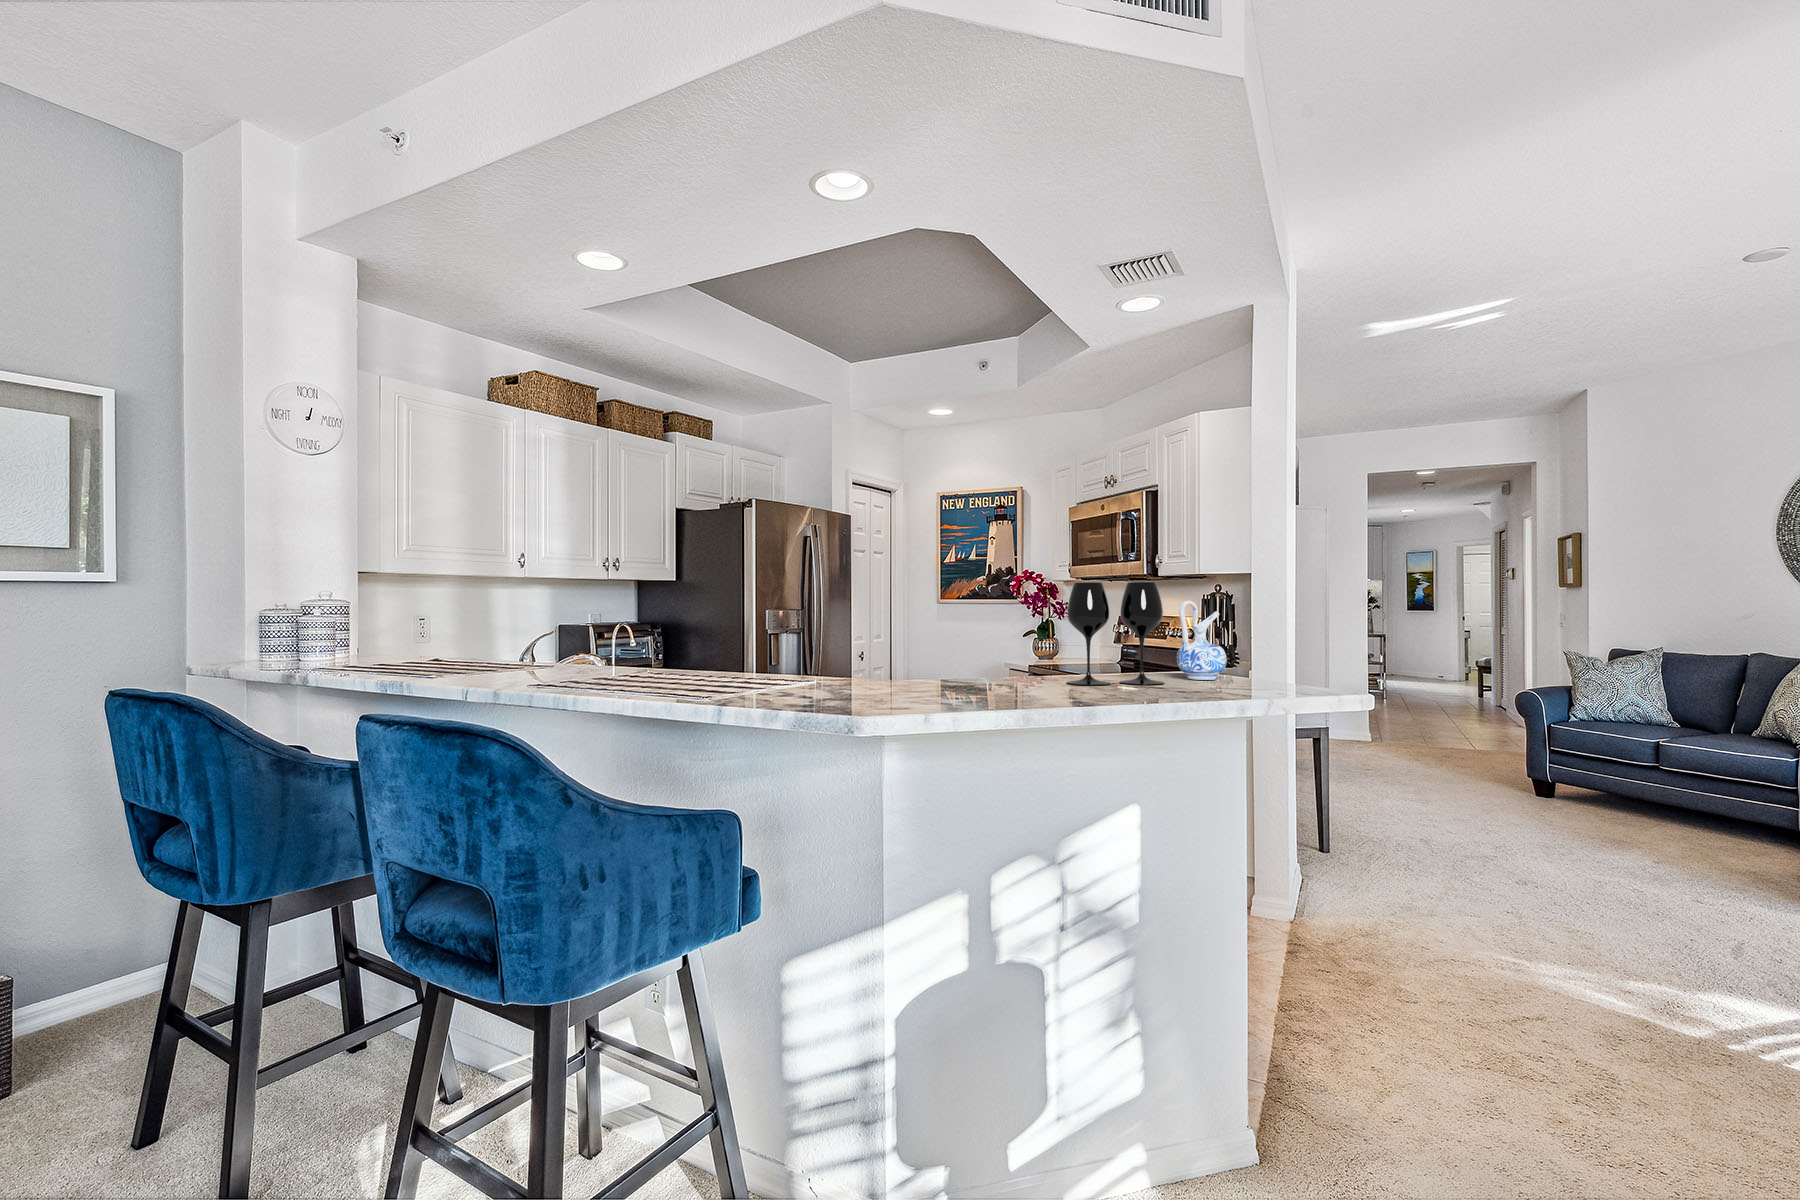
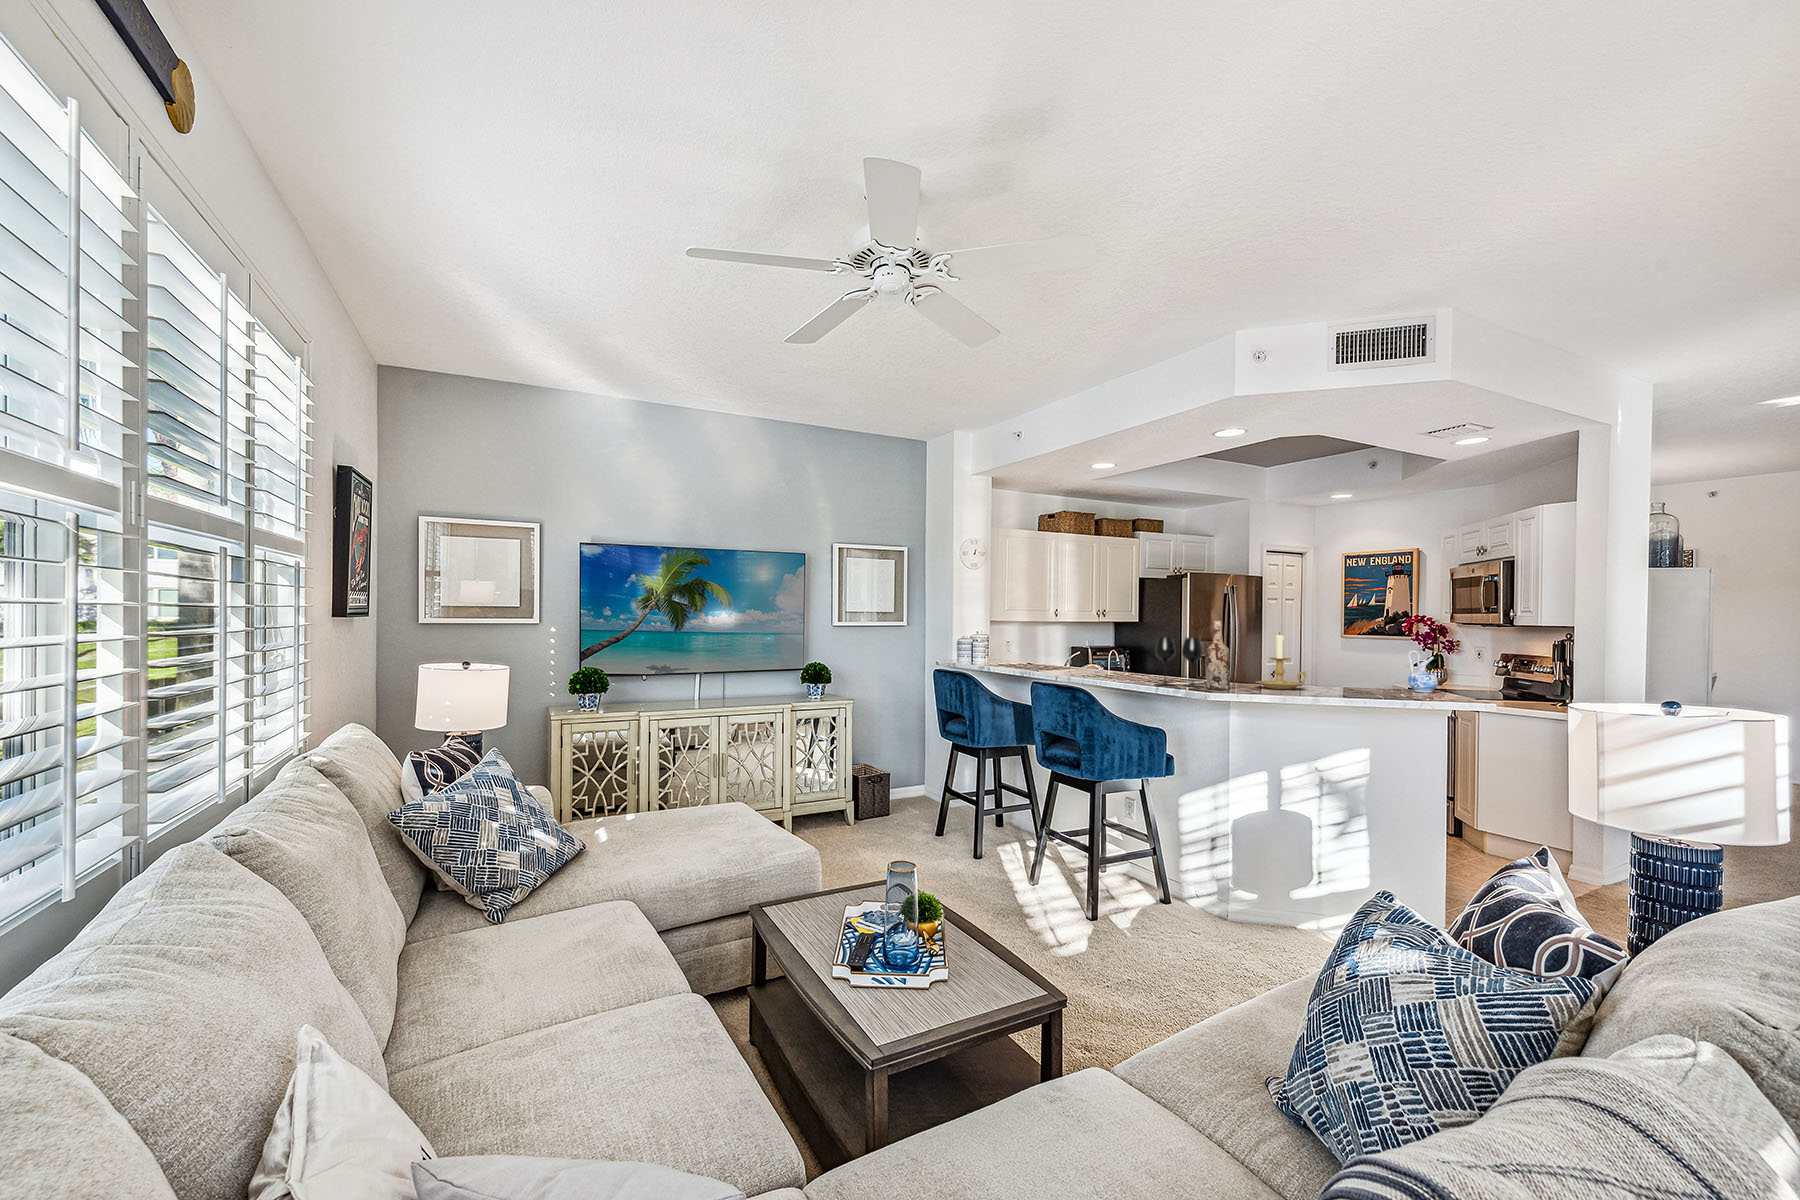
wine bottle: none [838,529,892,706] -> present [1206,619,1230,690]
candle holder: none [928,566,1027,691] -> present [1256,633,1307,689]
wine glass: present [1067,582,1164,685] -> present [1155,637,1203,687]

